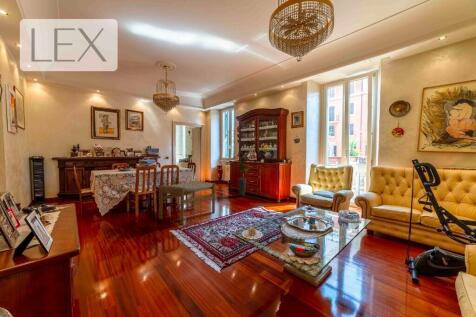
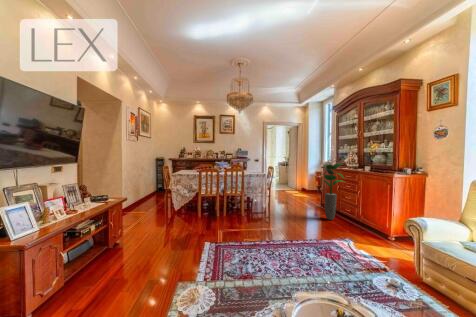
footstool: present [159,181,215,224] -> none [179,194,259,260]

